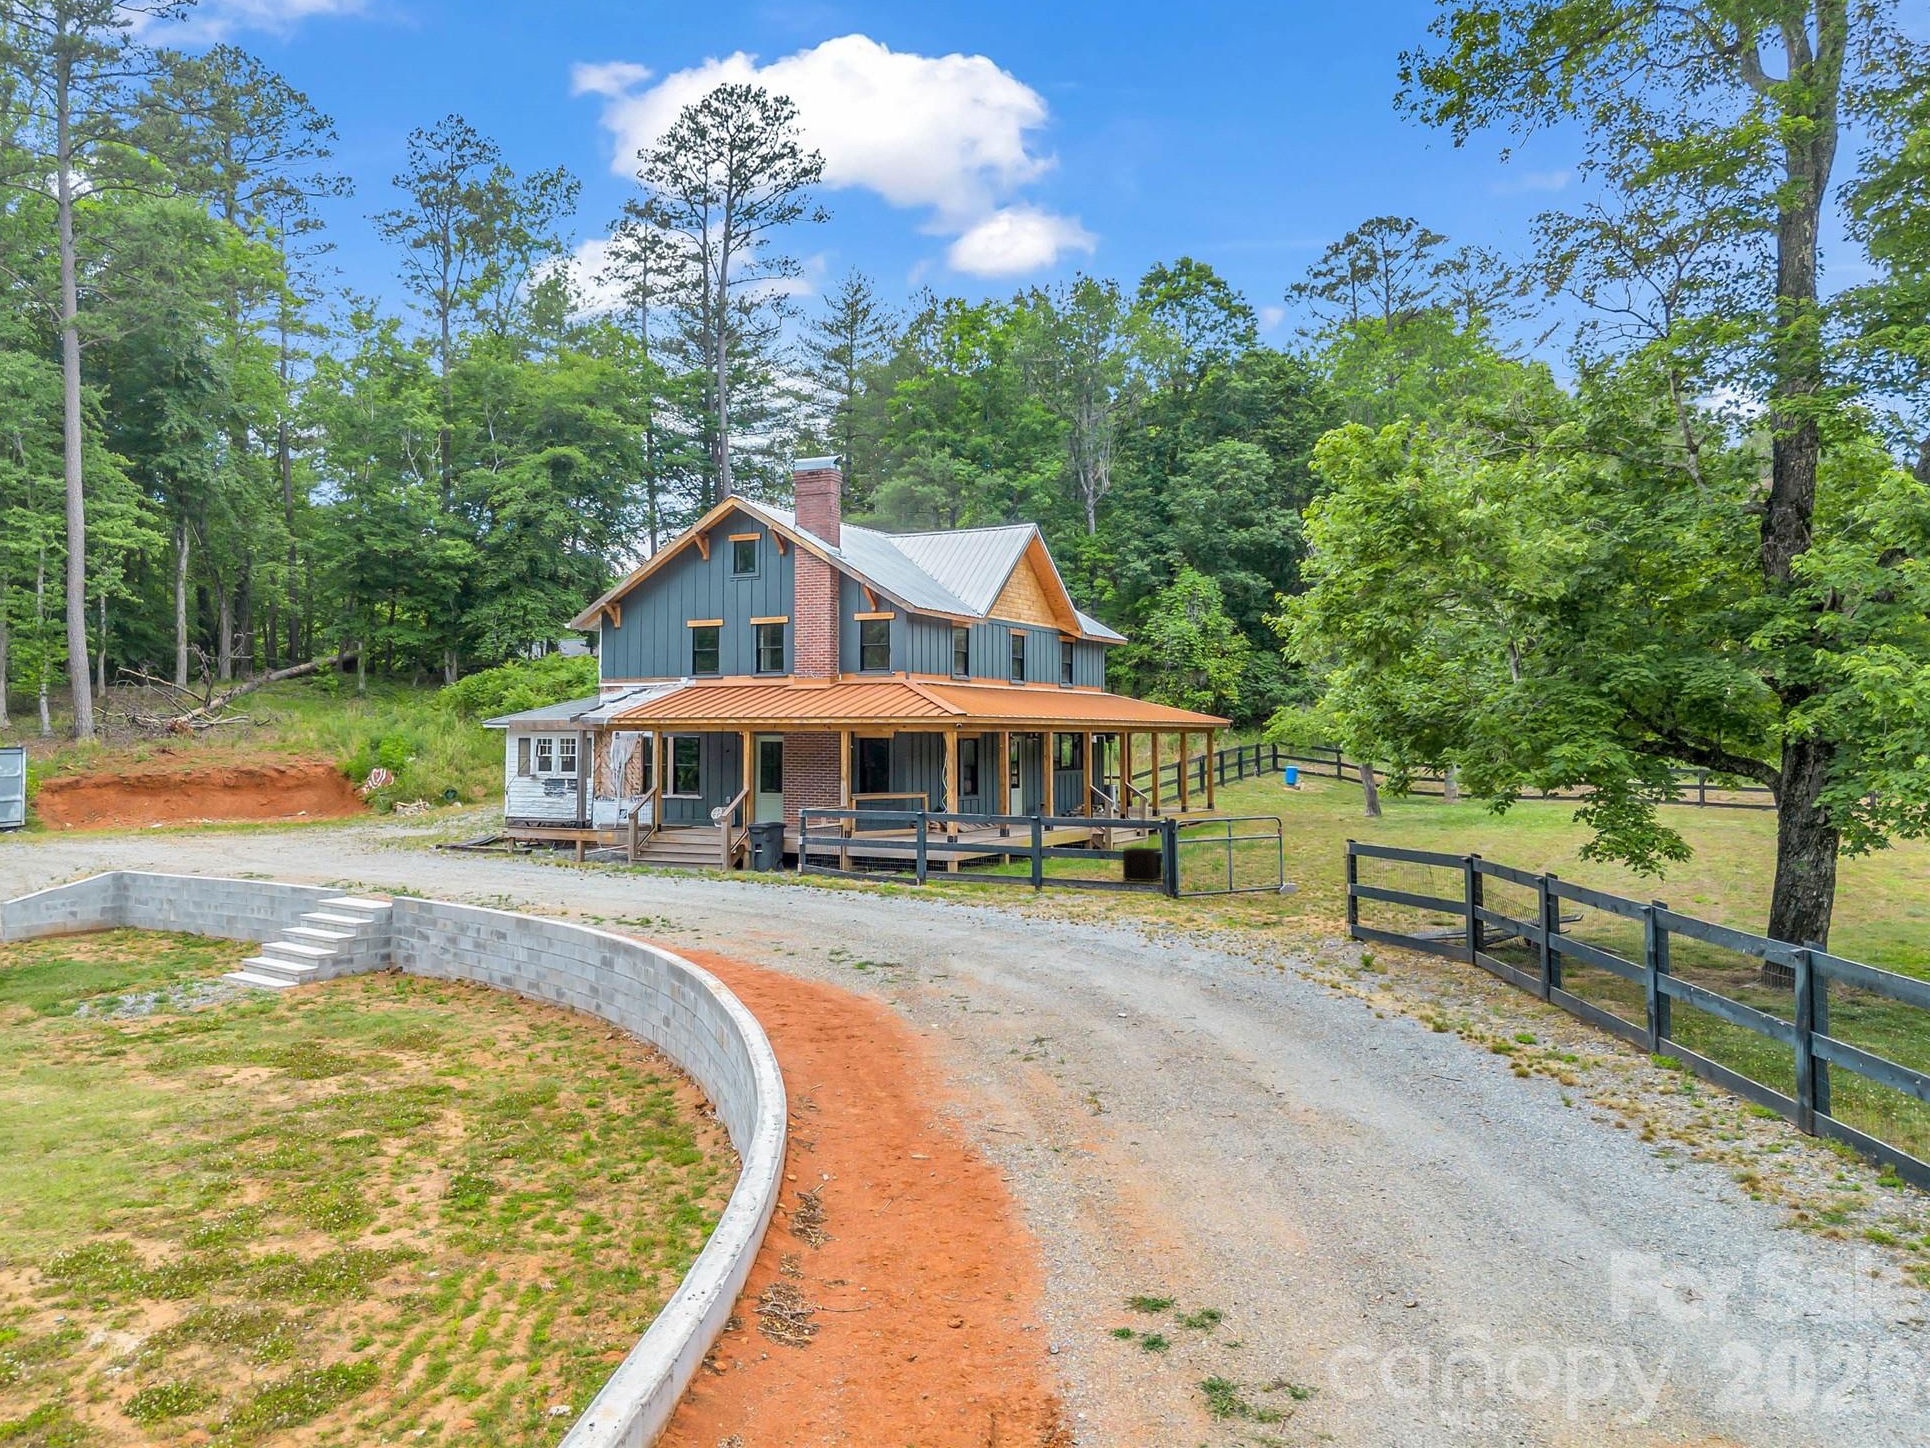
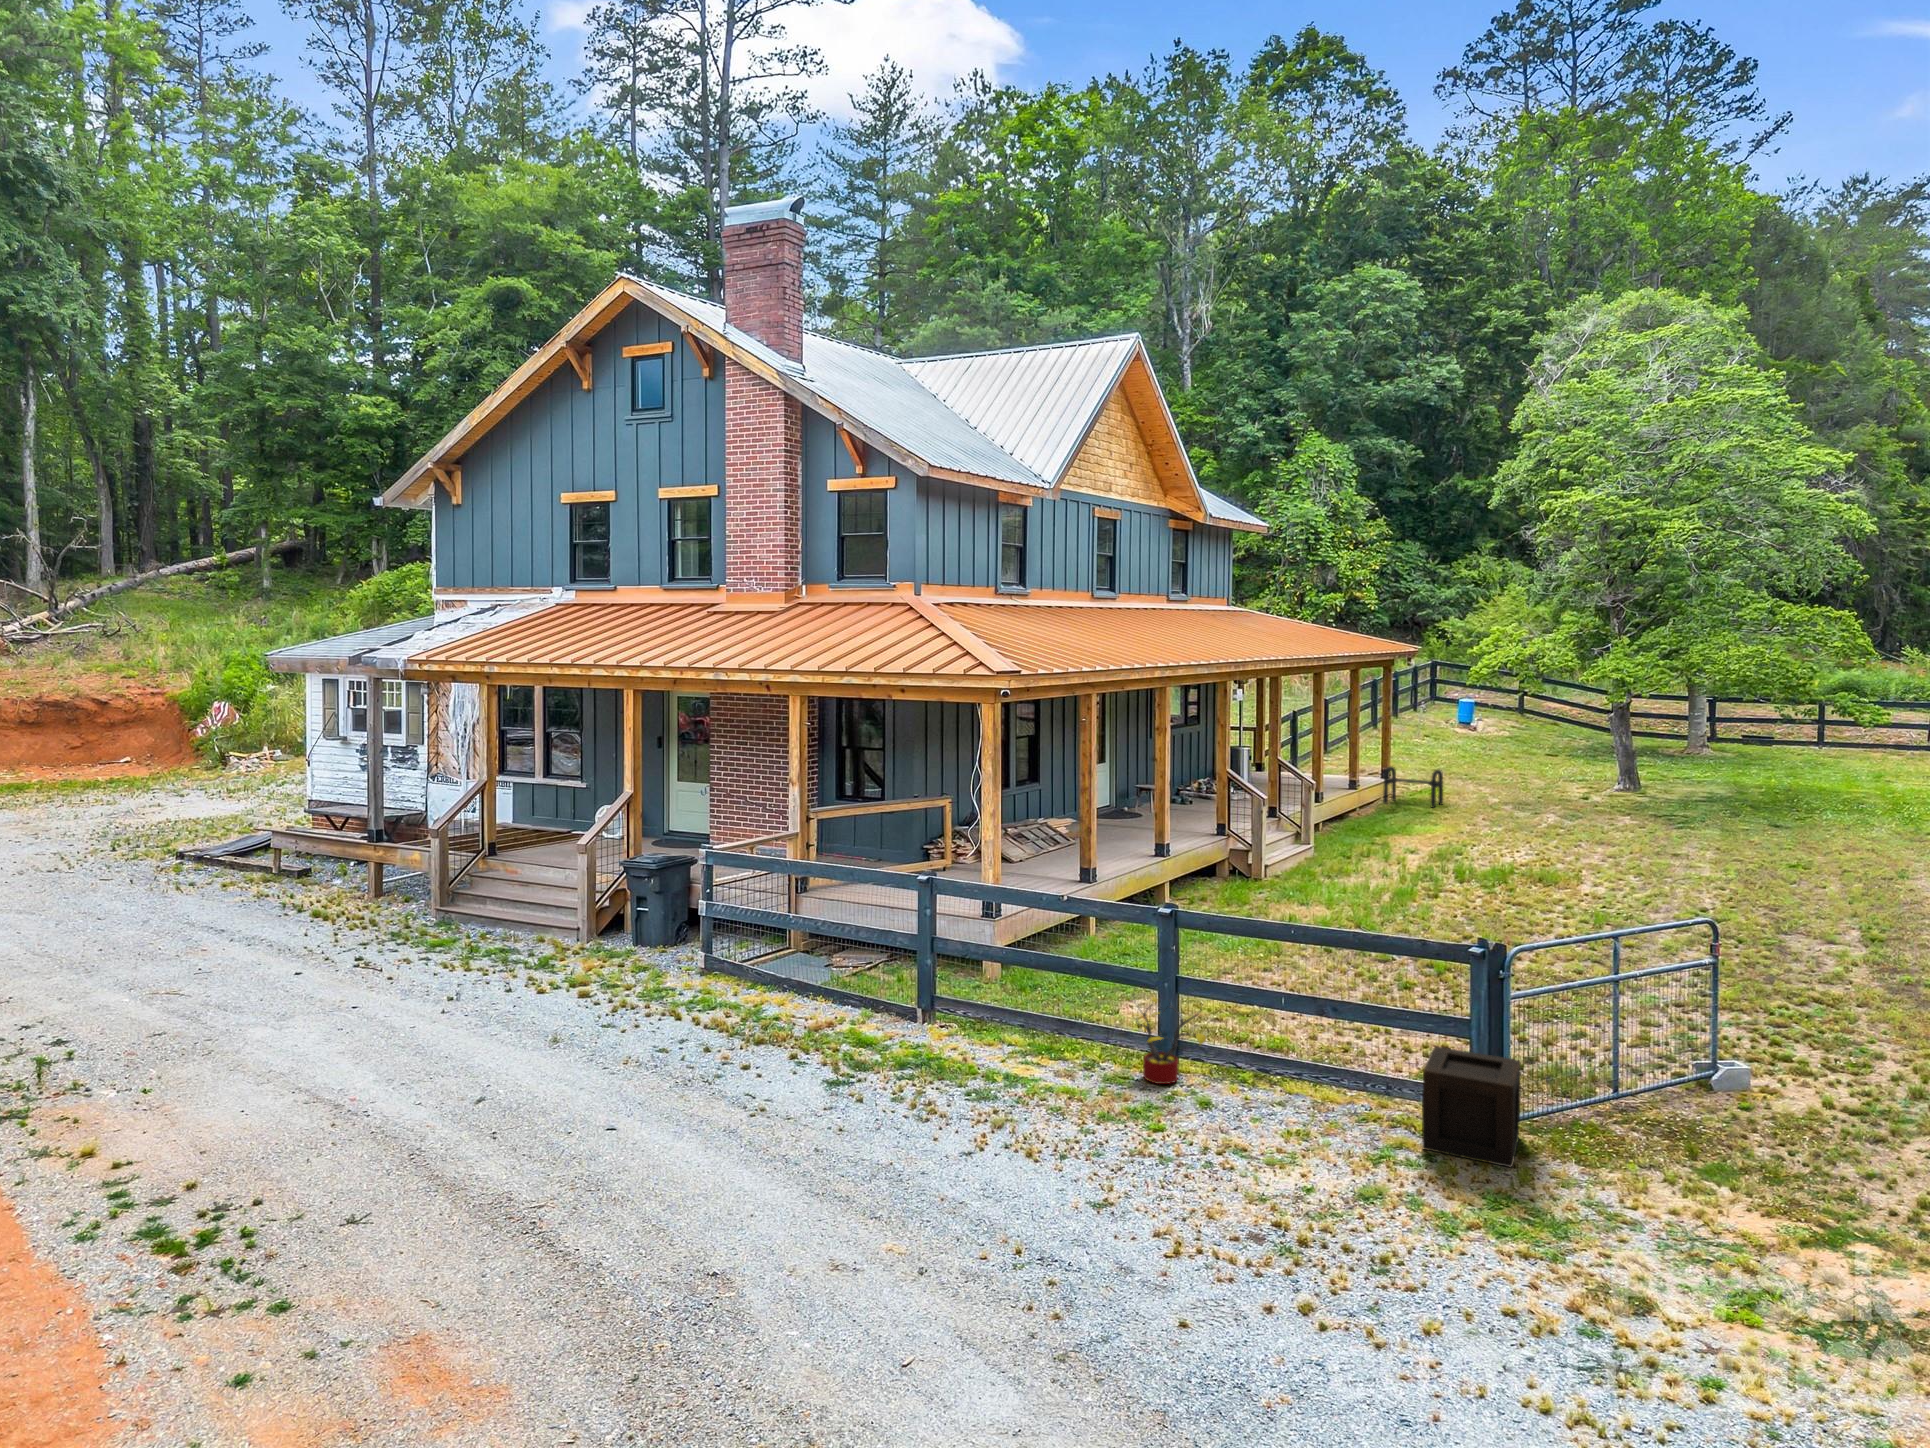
bench: none [1205,802,1244,827] -> present [1383,767,1443,808]
decorative plant: none [1017,838,1046,874] -> present [1135,998,1206,1084]

